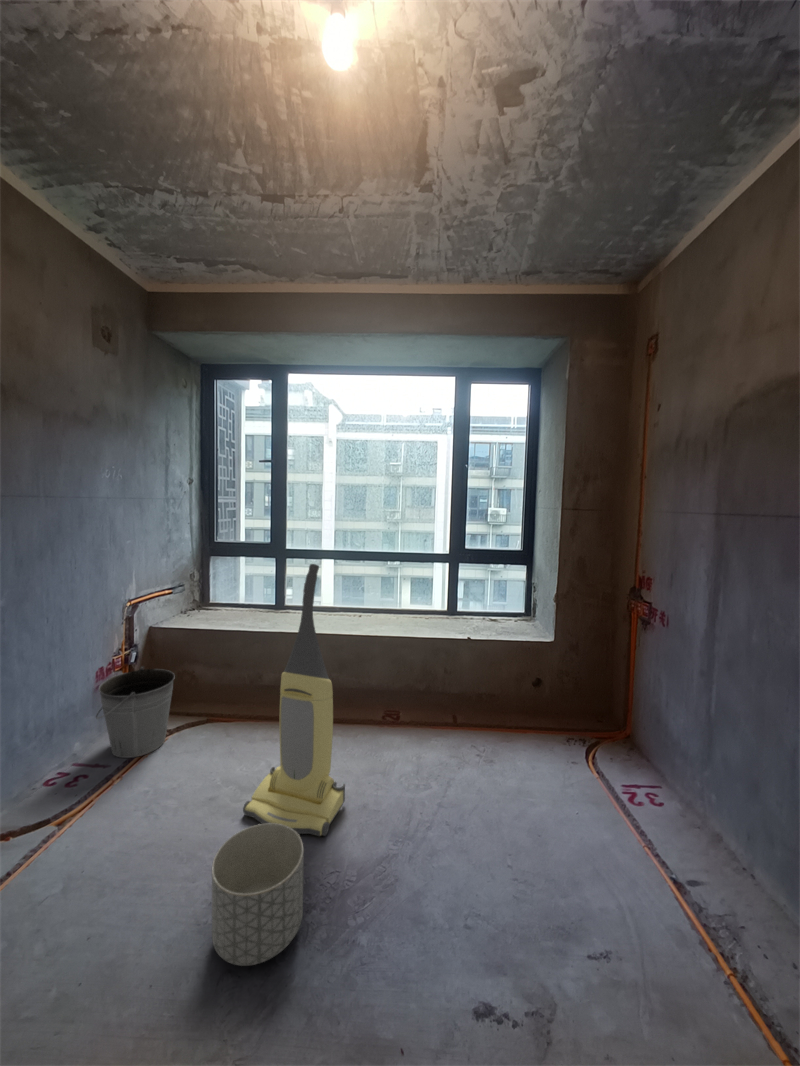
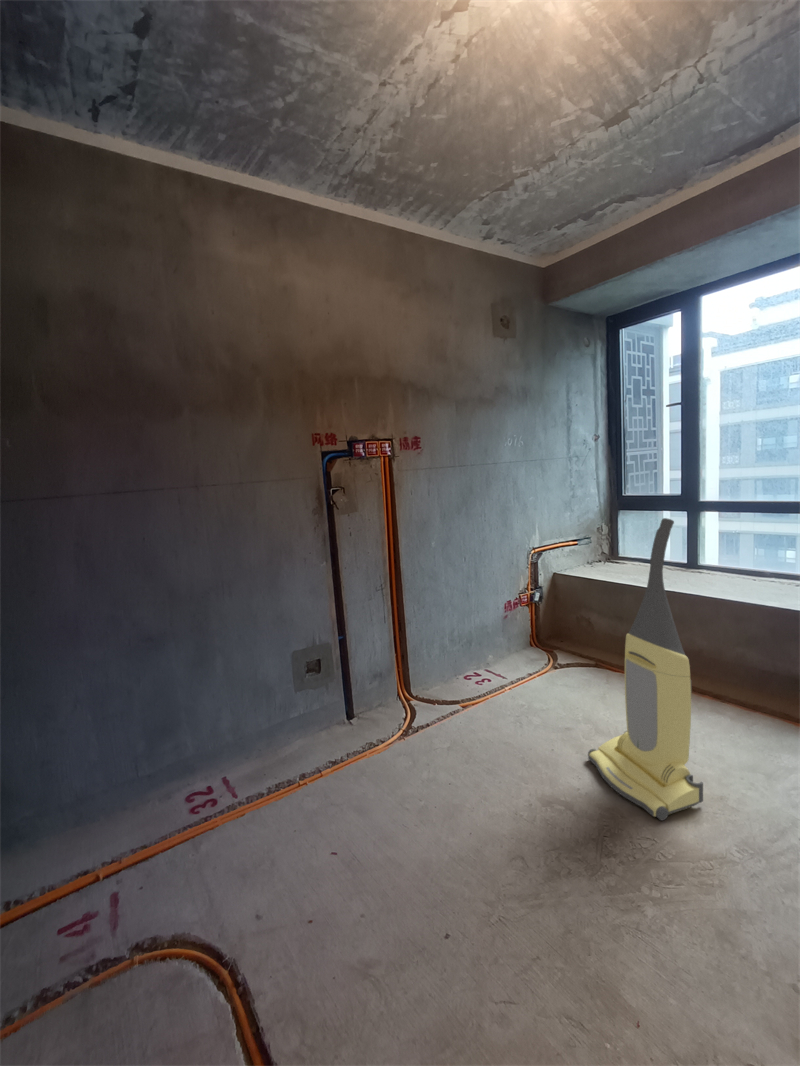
bucket: present [96,667,175,758] -> none [501,606,560,680]
planter: present [212,823,303,966] -> none [514,757,600,873]

